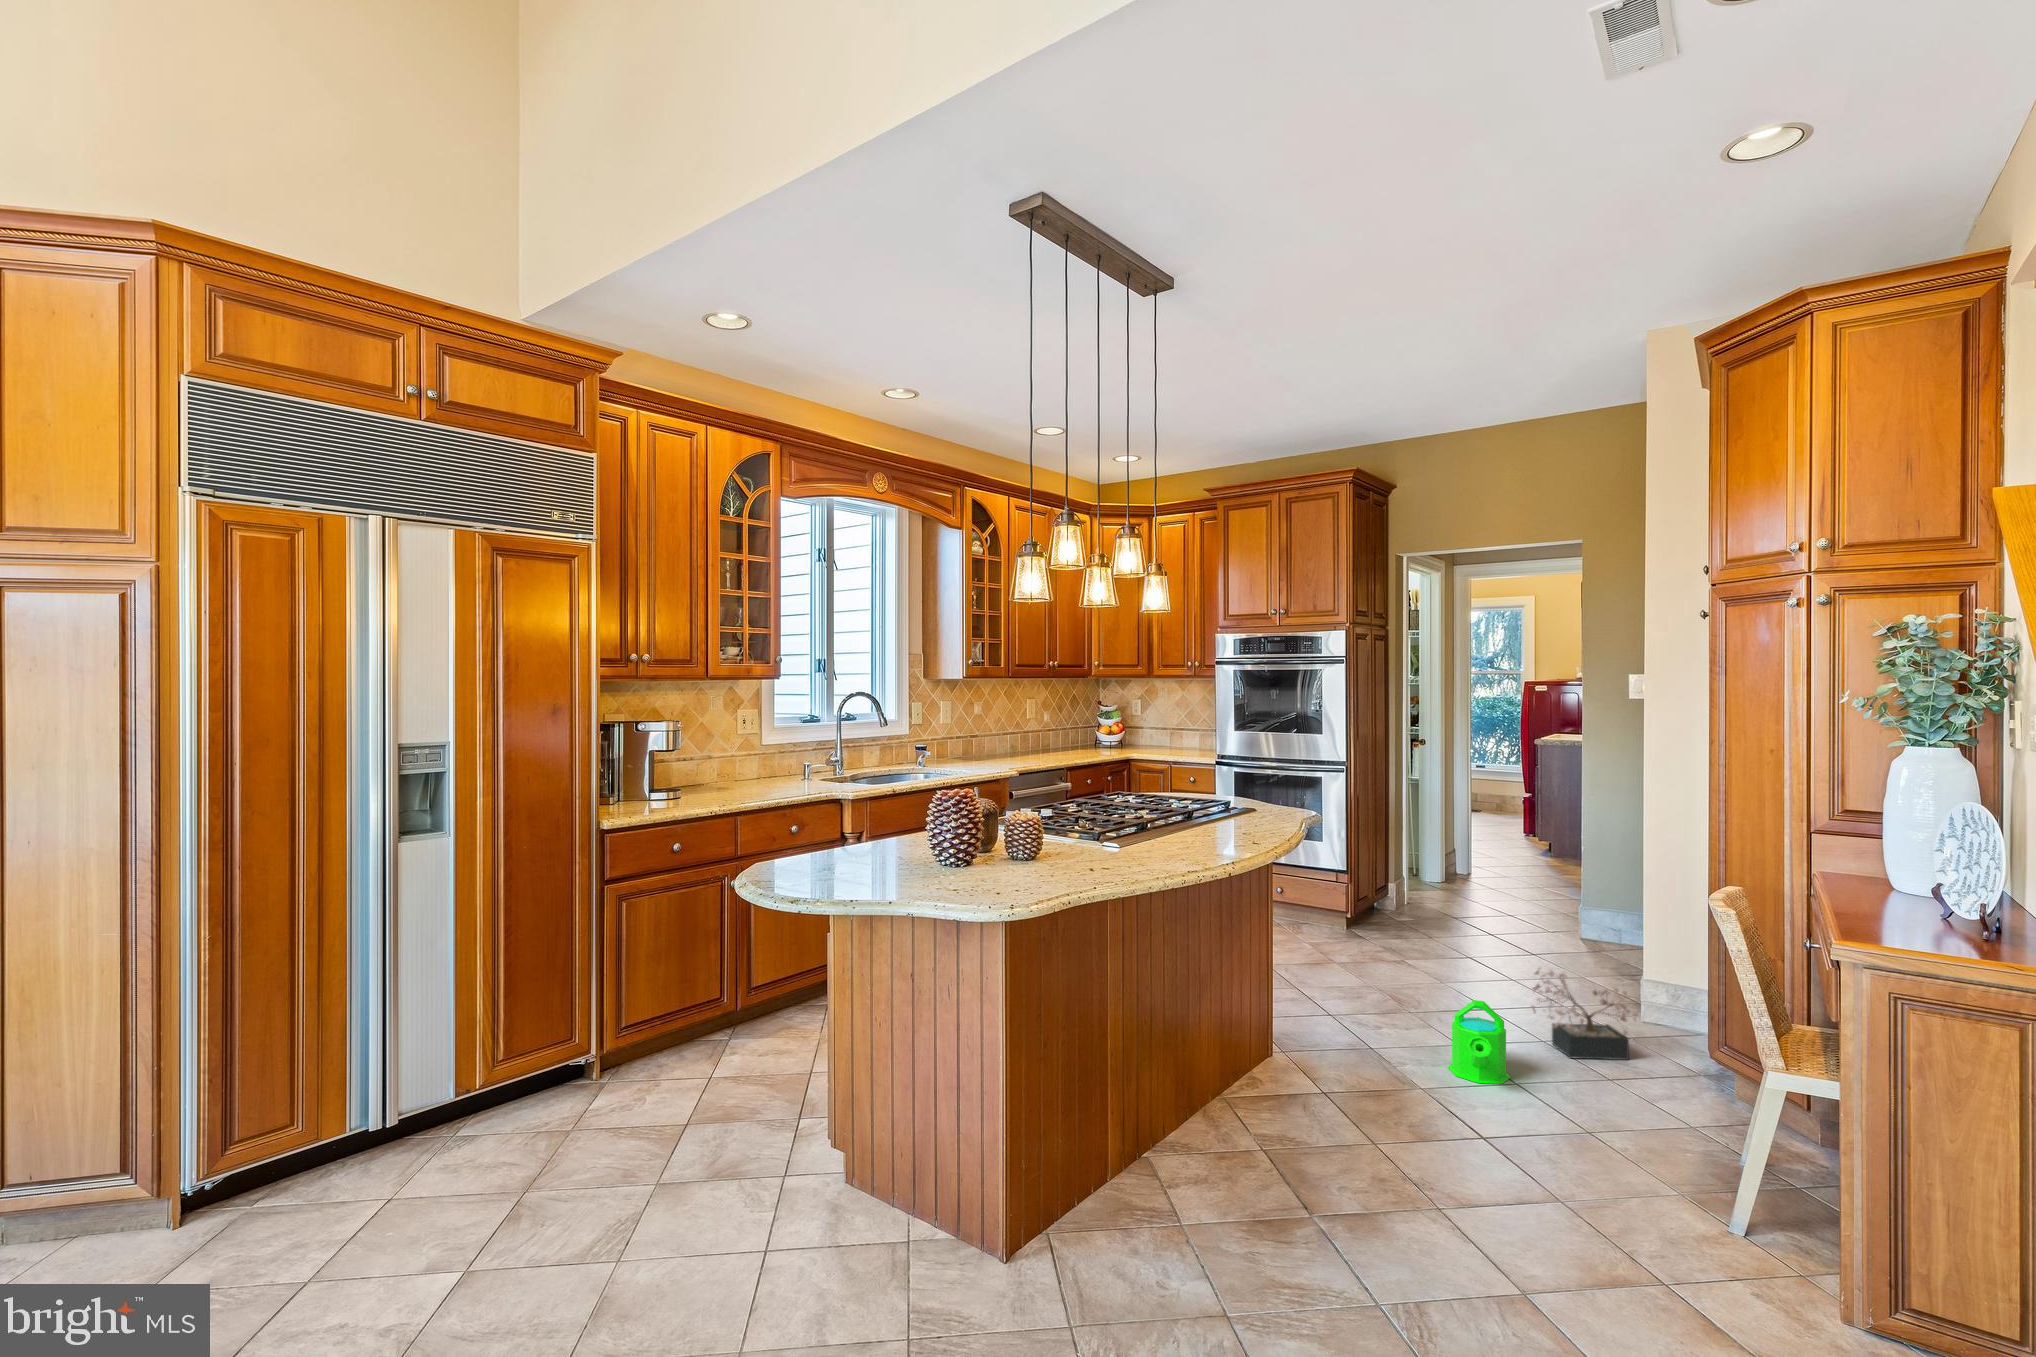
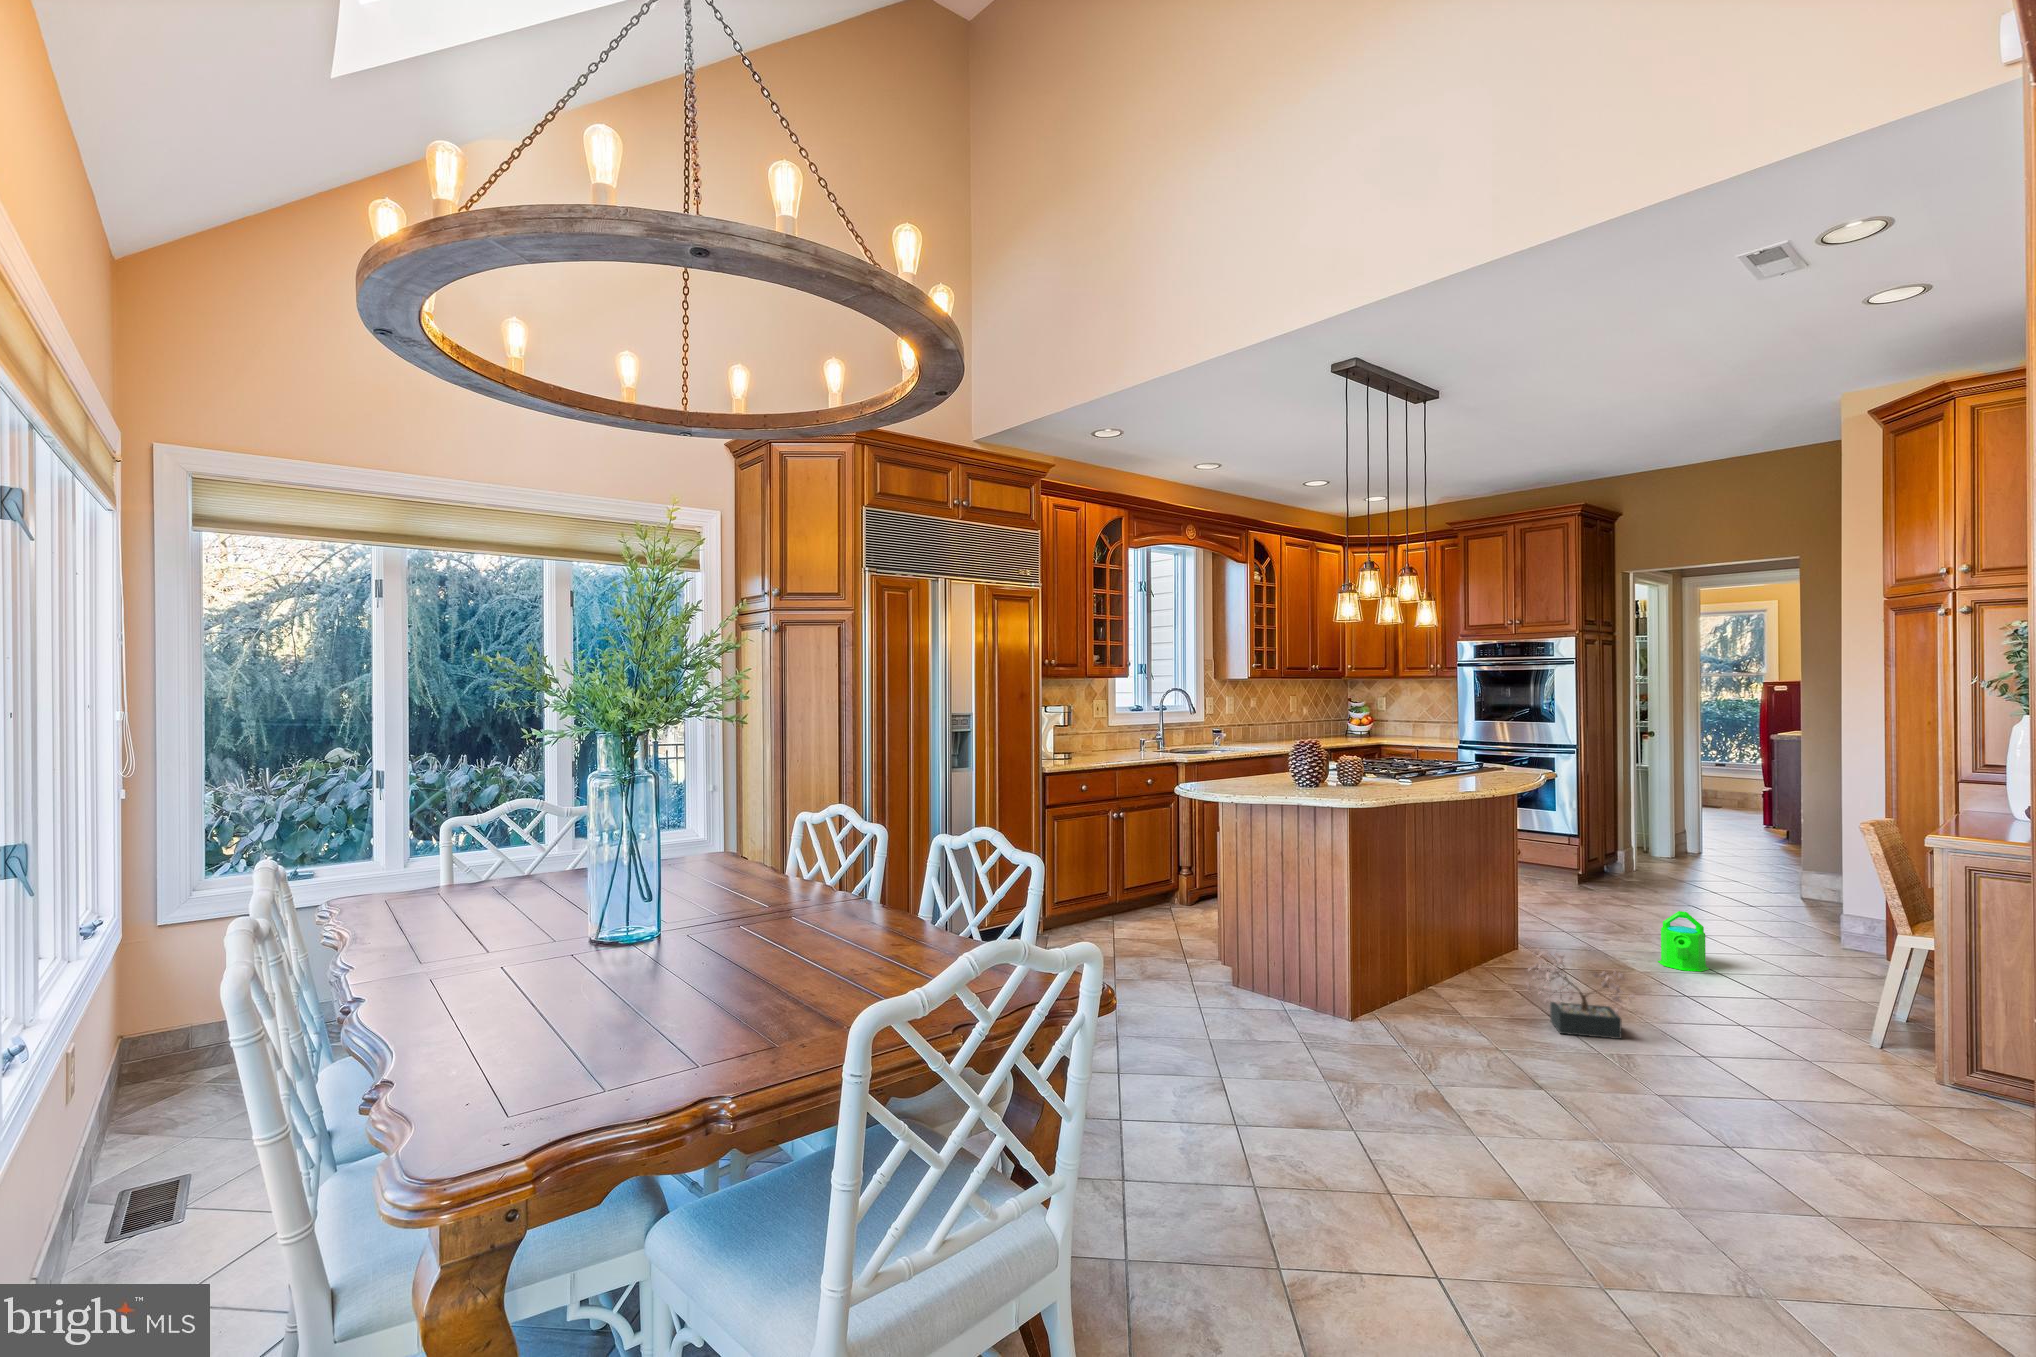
decorative plant: present [1531,968,1638,1060] -> present [1526,948,1635,1039]

